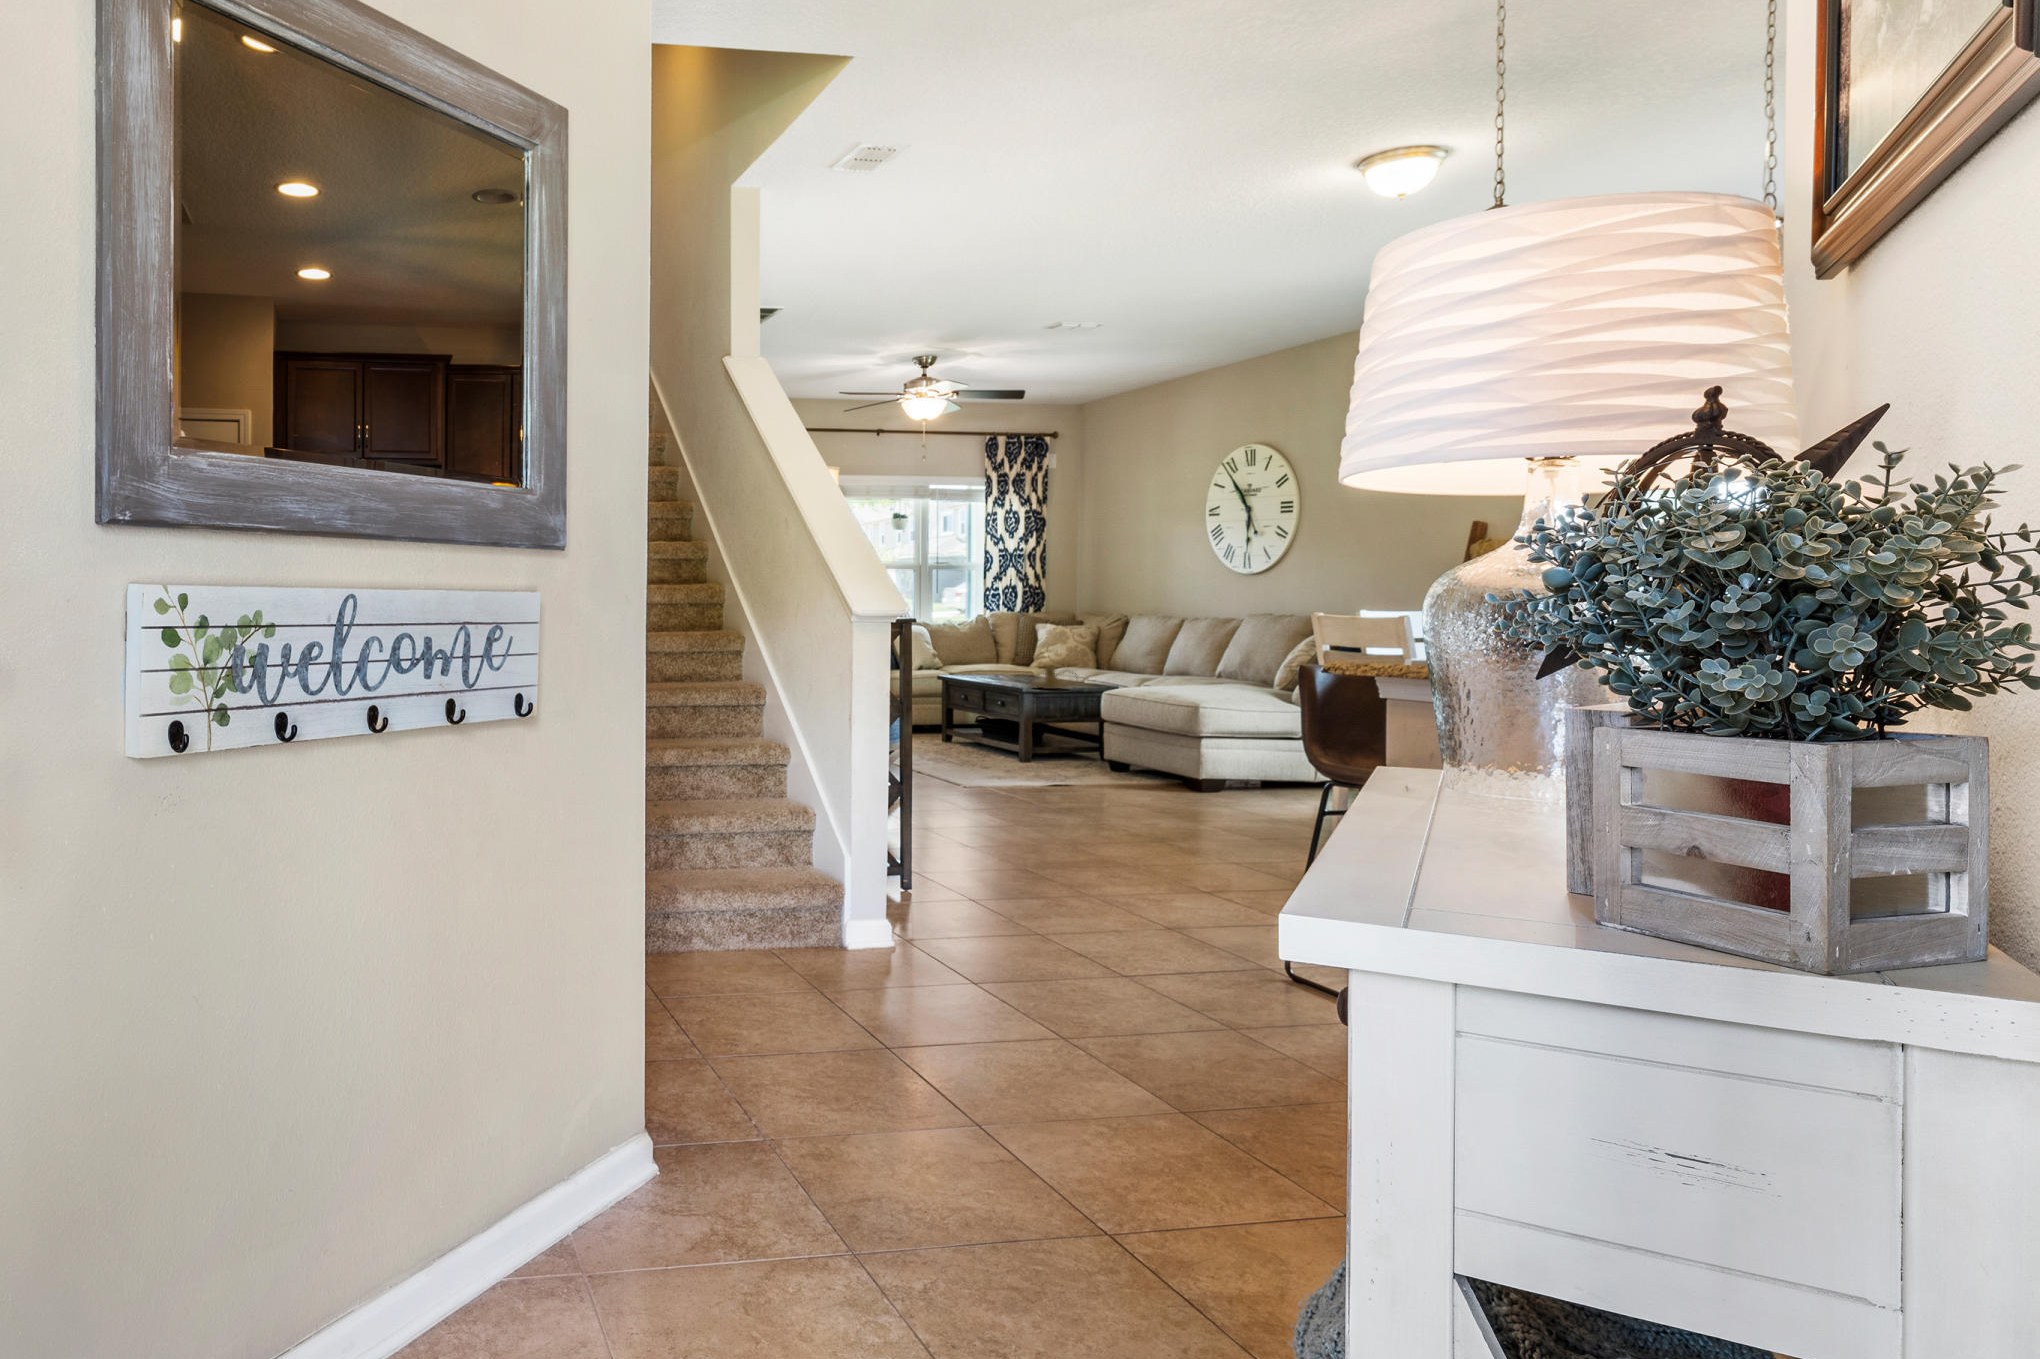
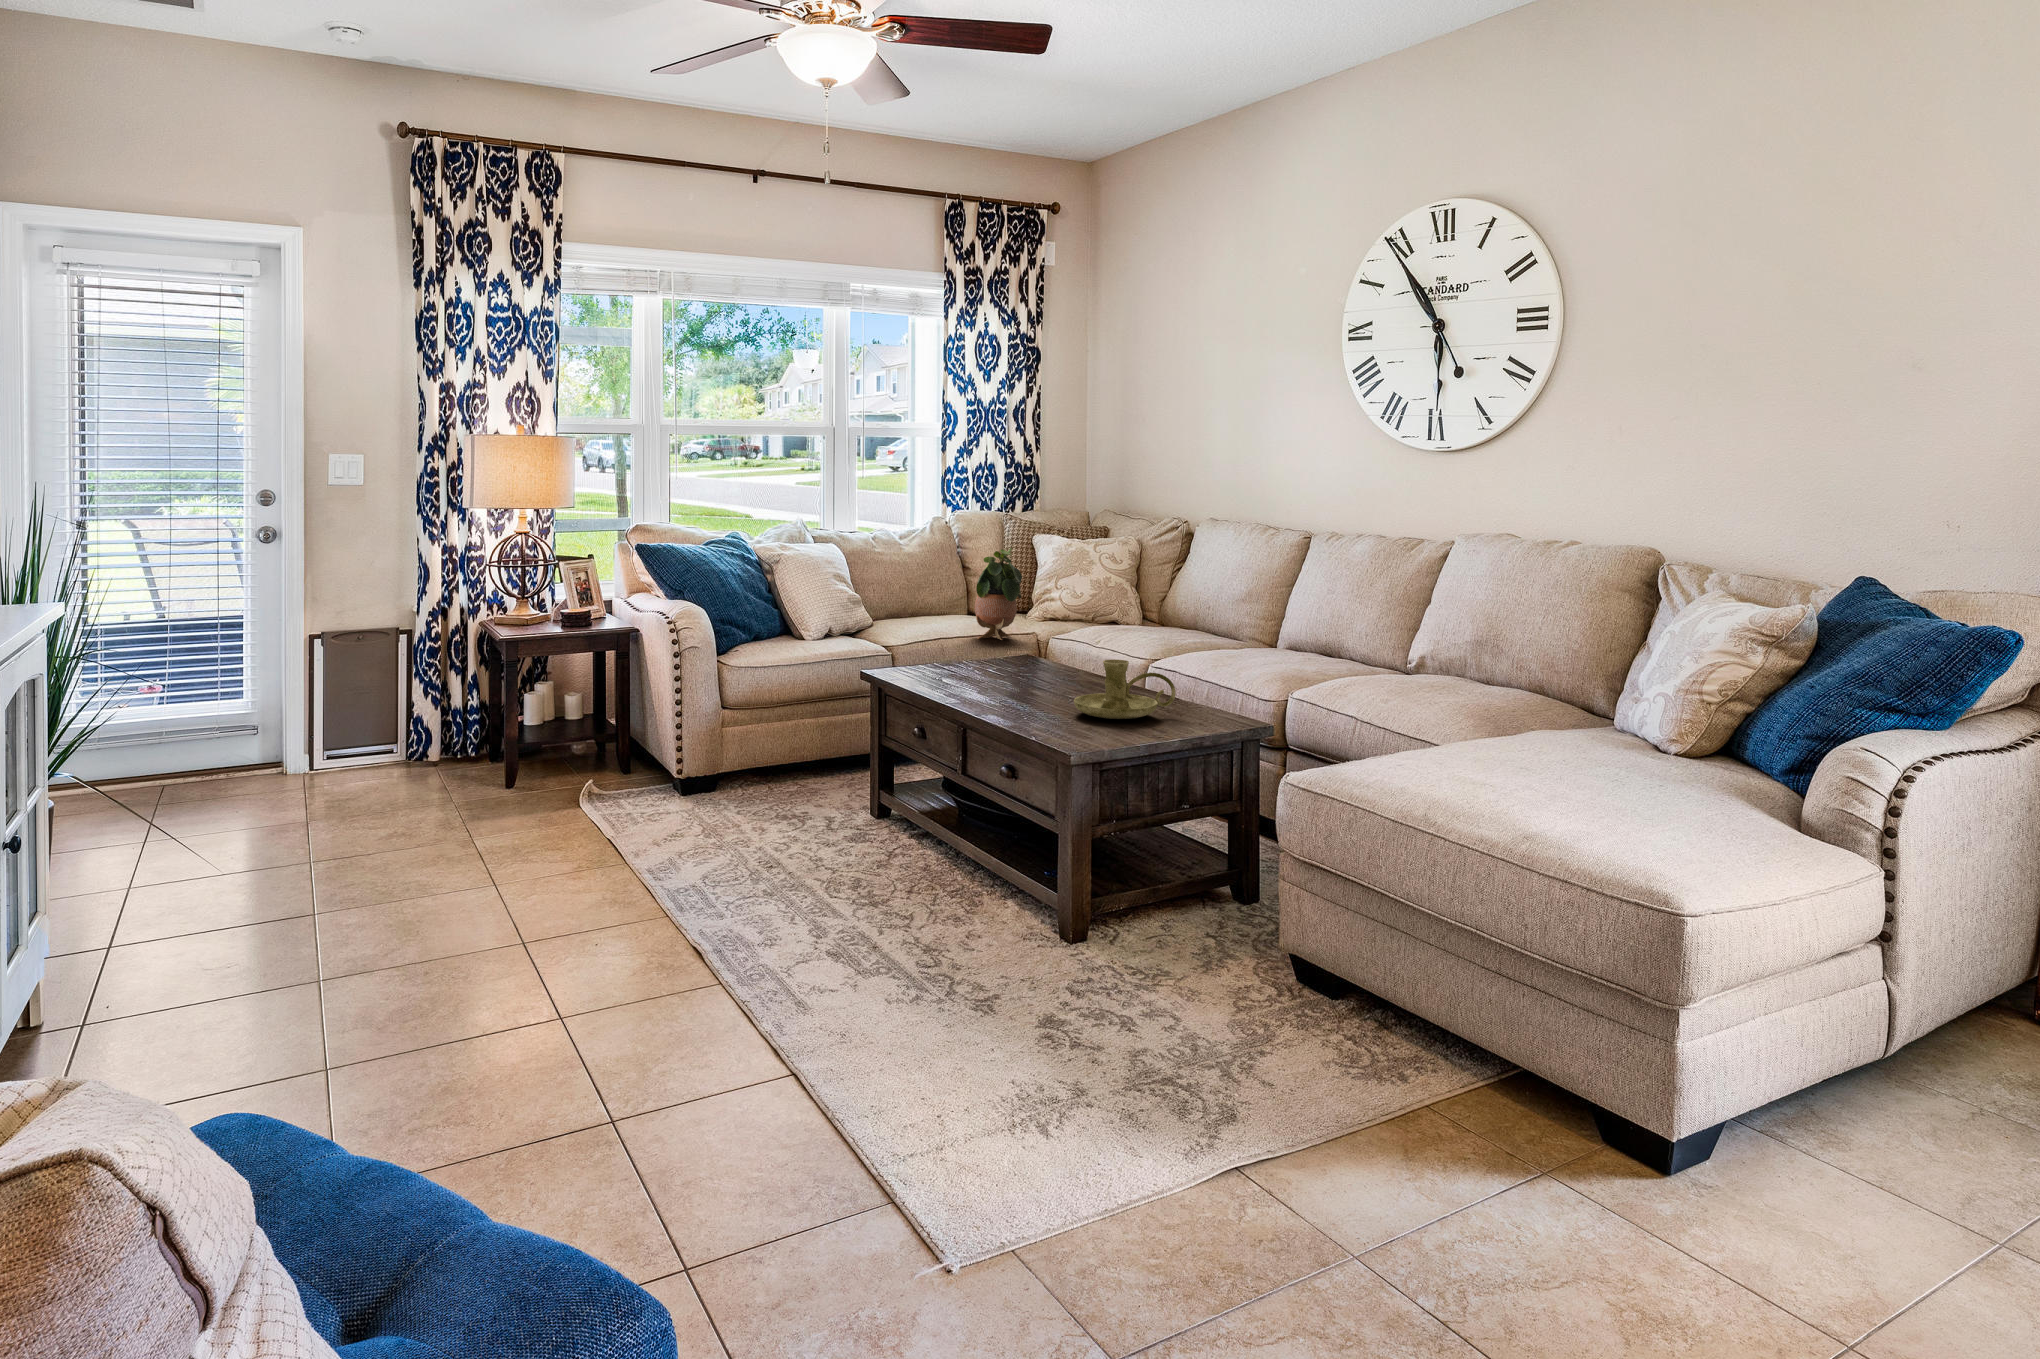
potted plant: none [997,627,1023,674] -> present [975,548,1022,640]

